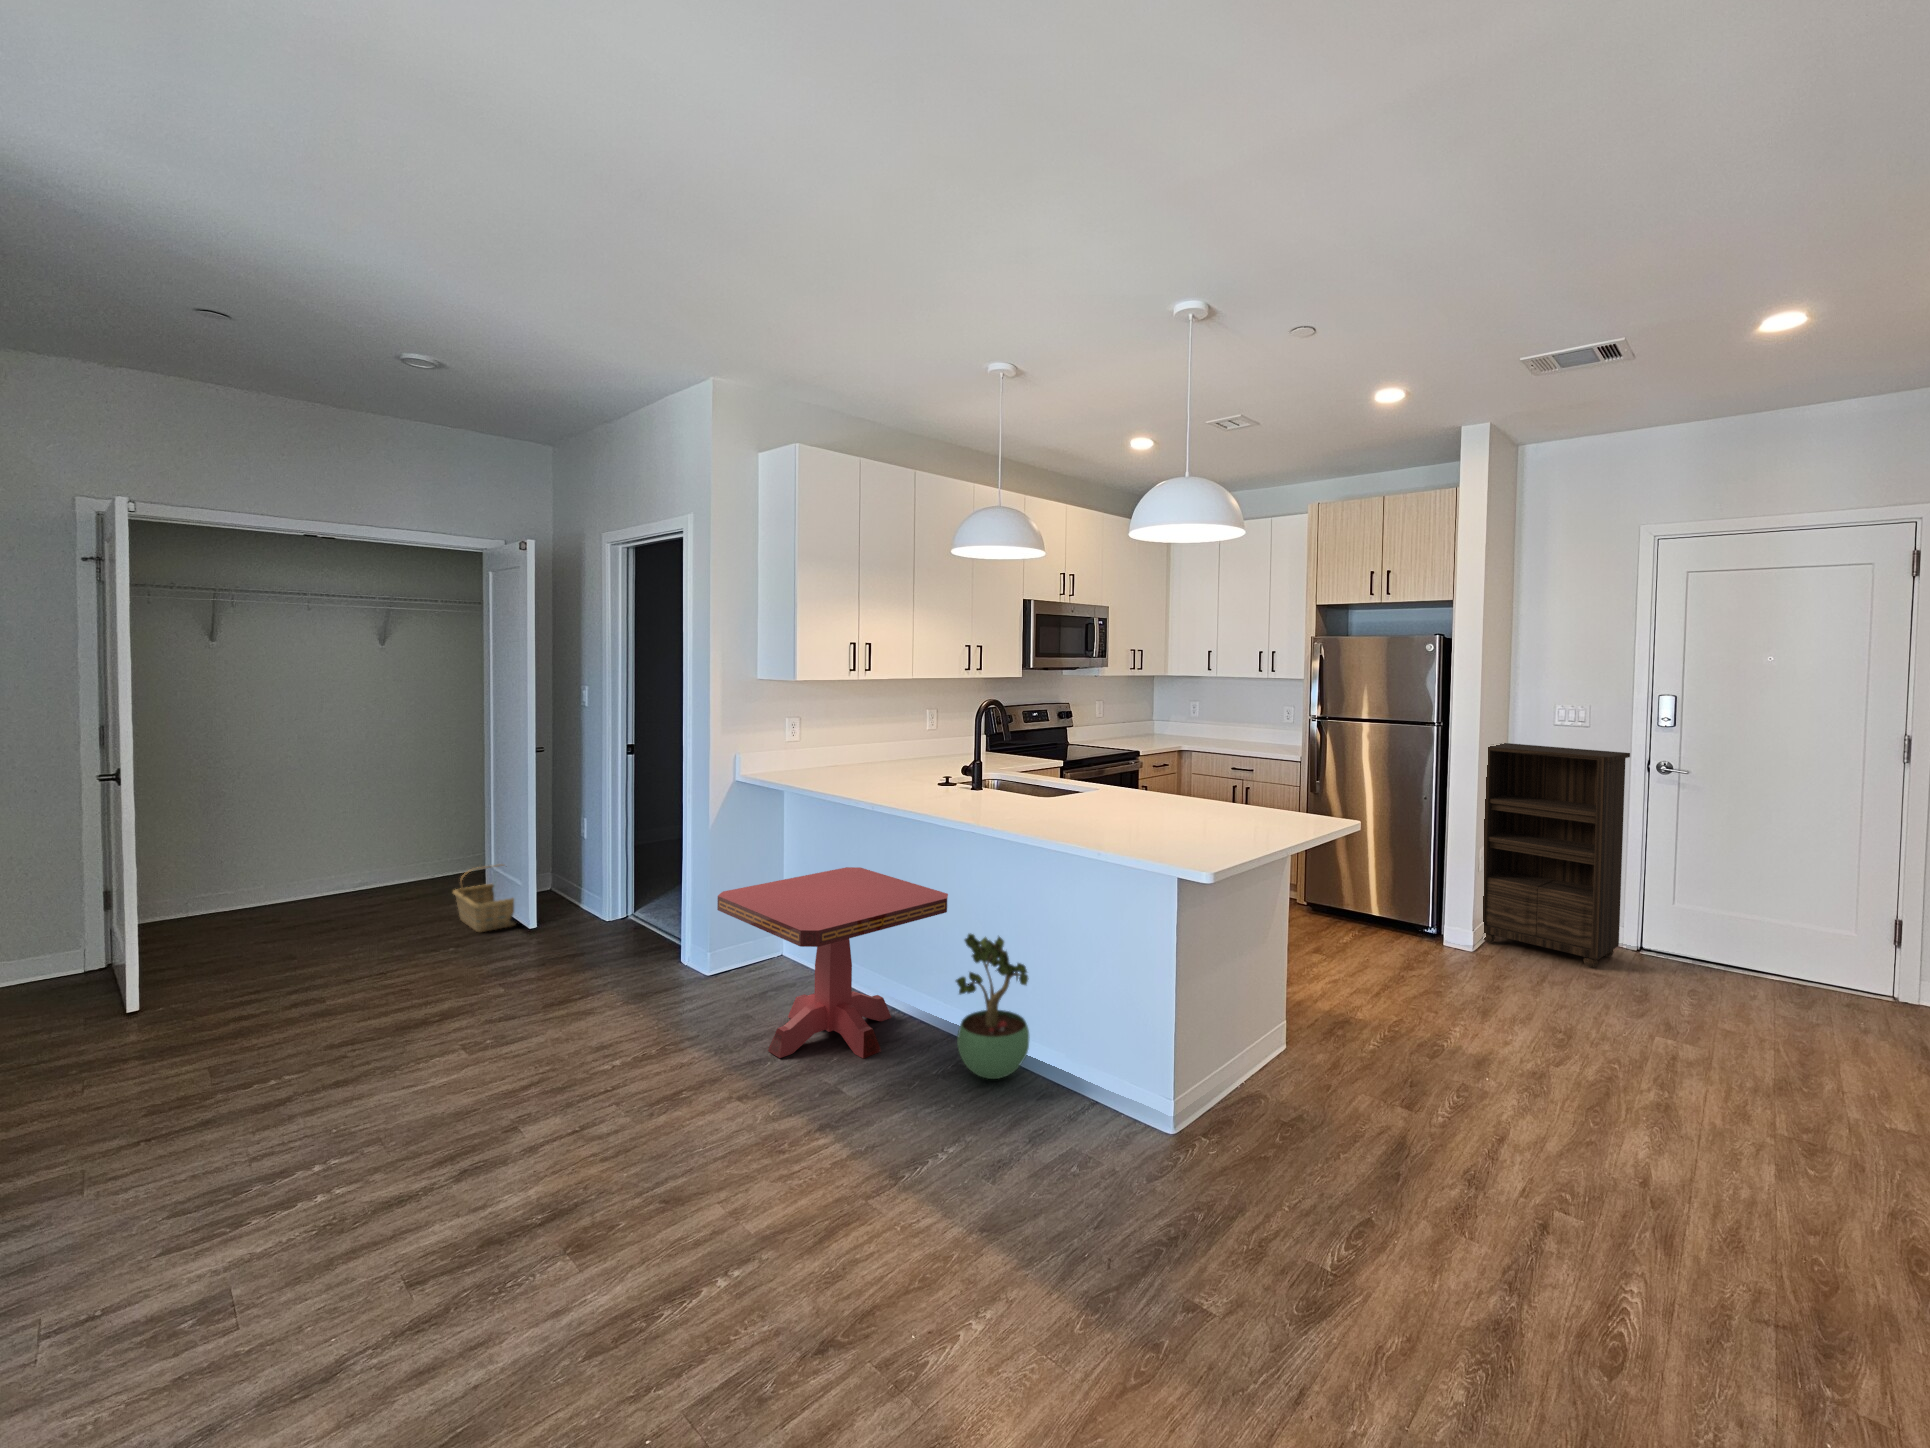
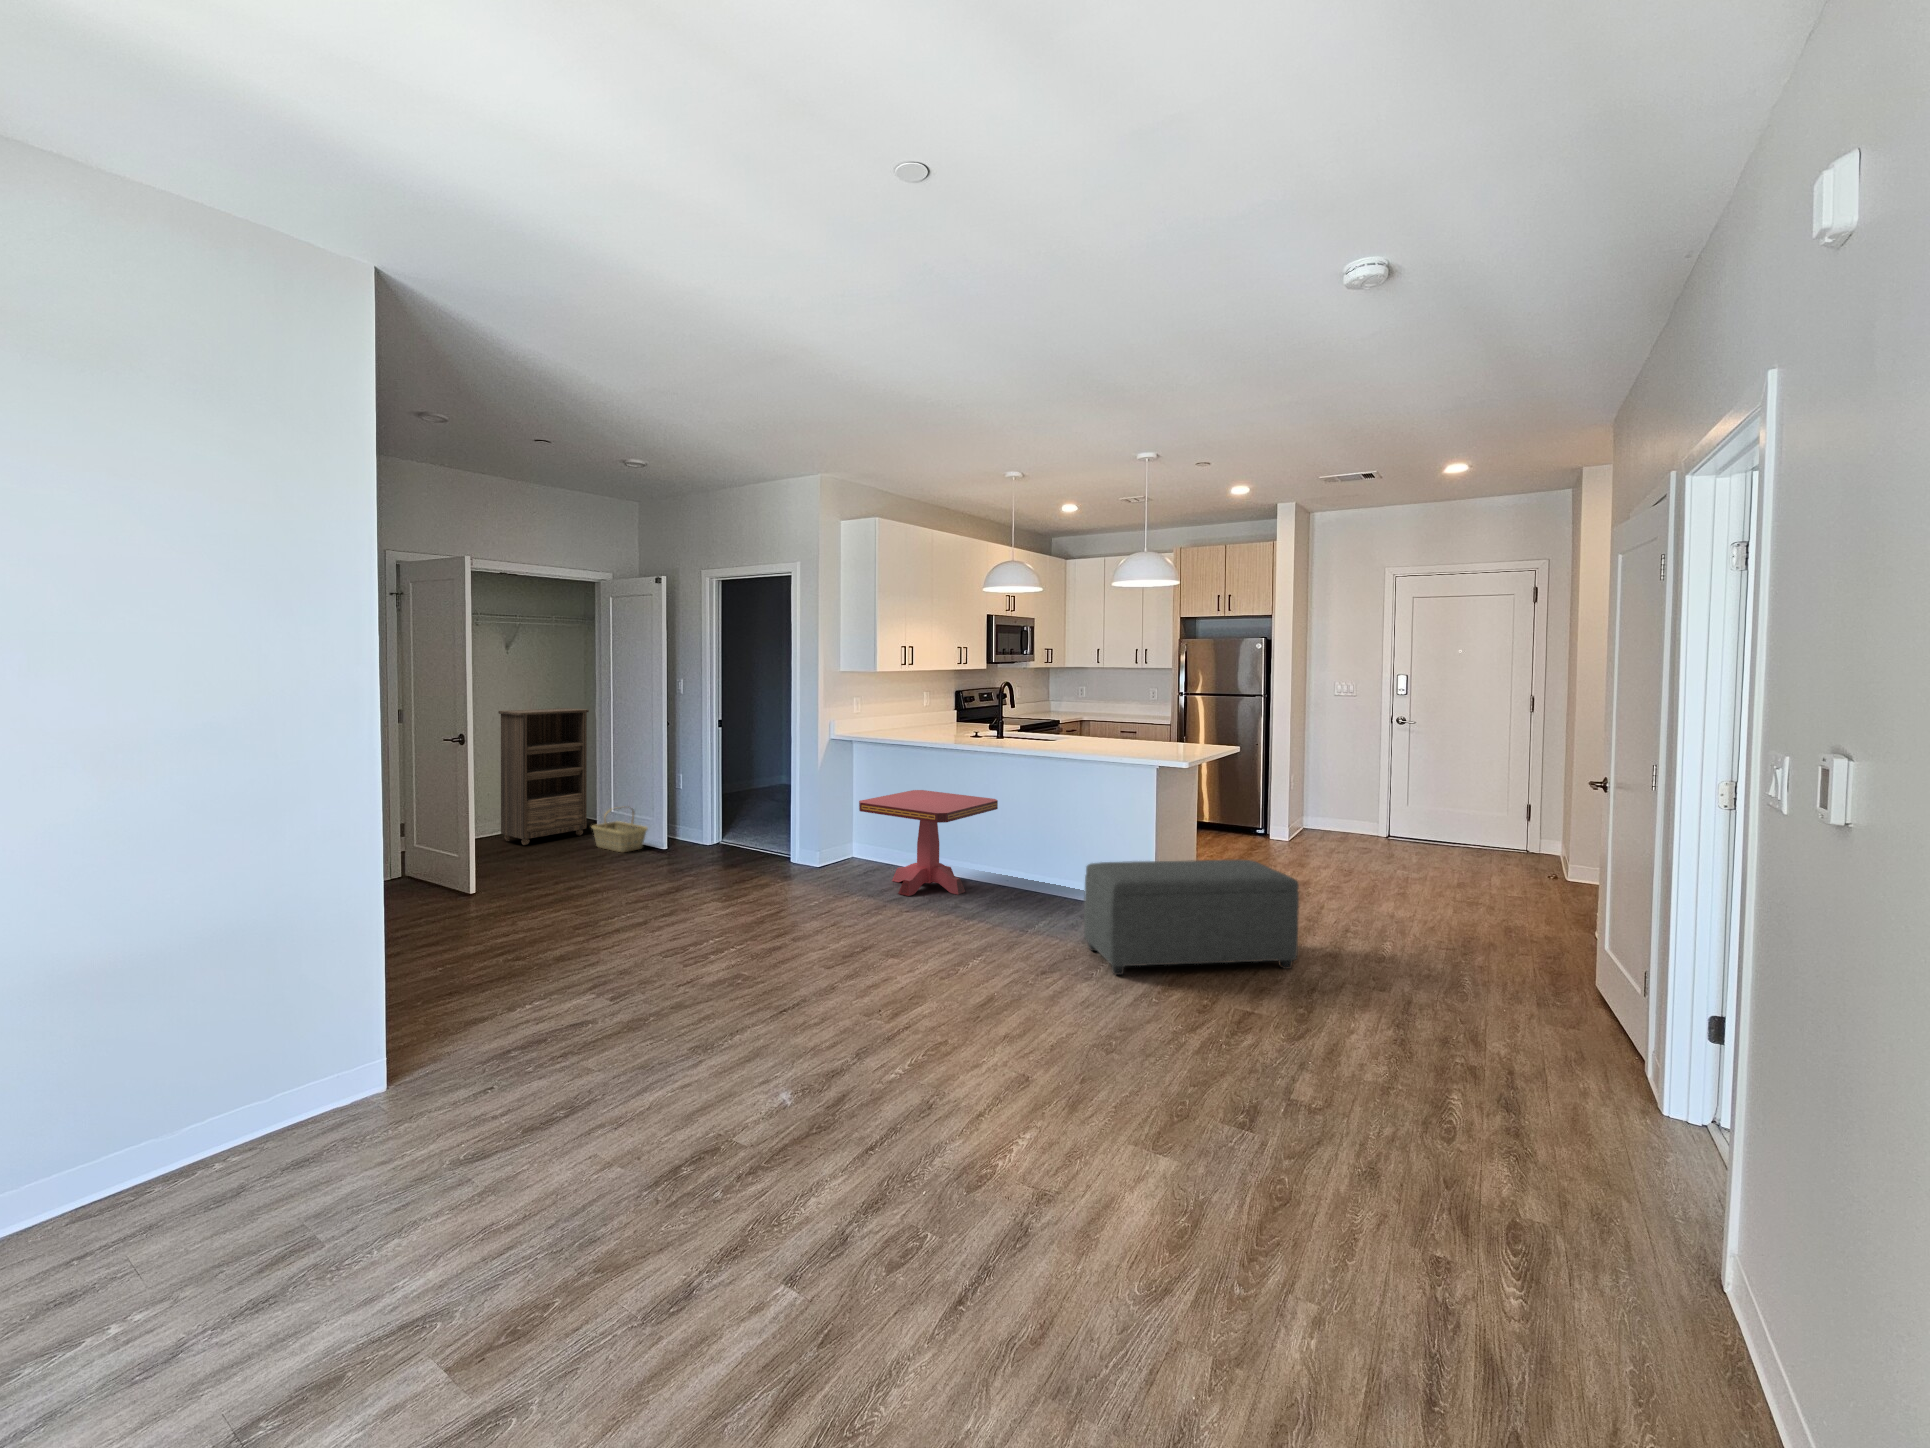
bookshelf: present [1483,743,1630,967] -> present [498,708,589,845]
potted plant: present [956,934,1029,1079] -> none [1014,815,1066,898]
ottoman: none [959,1083,1406,1383] -> present [1084,860,1299,975]

